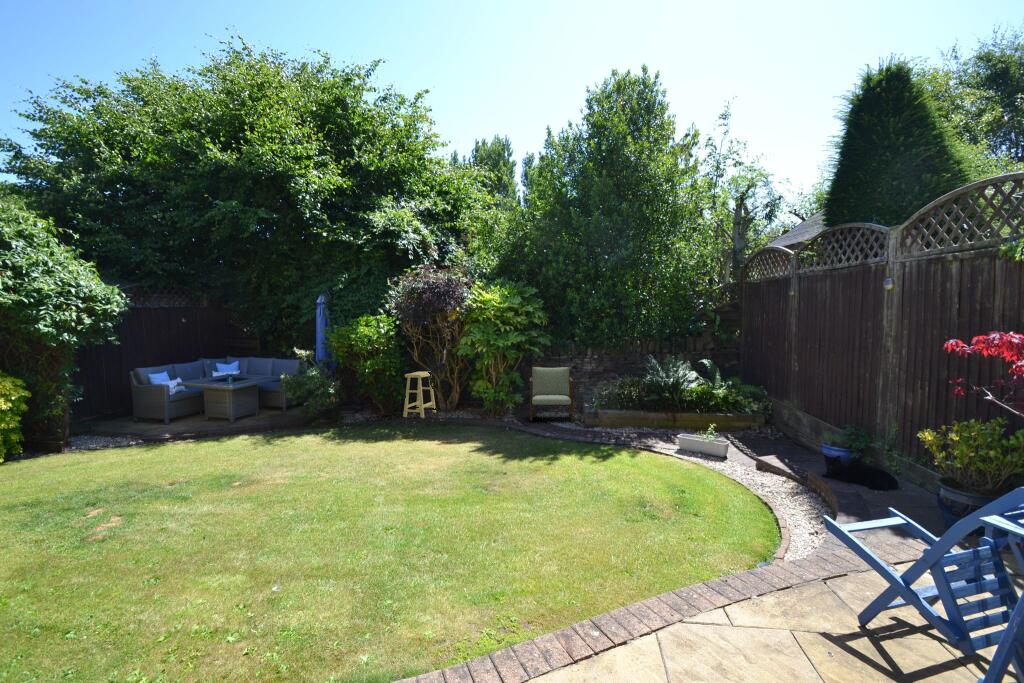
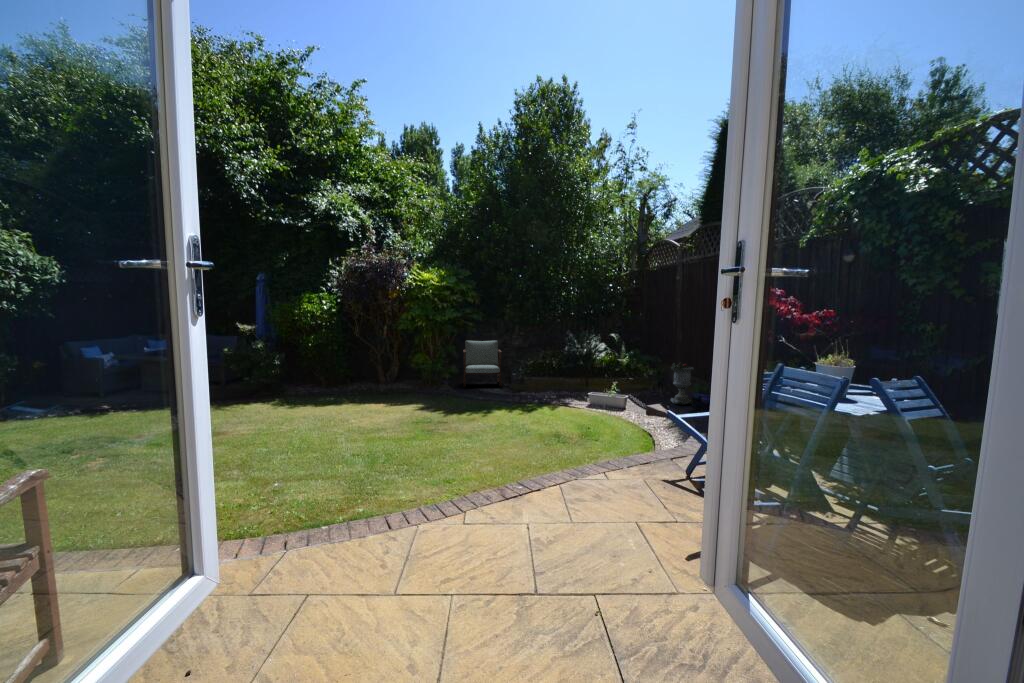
stool: present [403,372,436,418] -> none [346,345,377,386]
planter: none [781,398,813,452] -> present [671,363,694,405]

